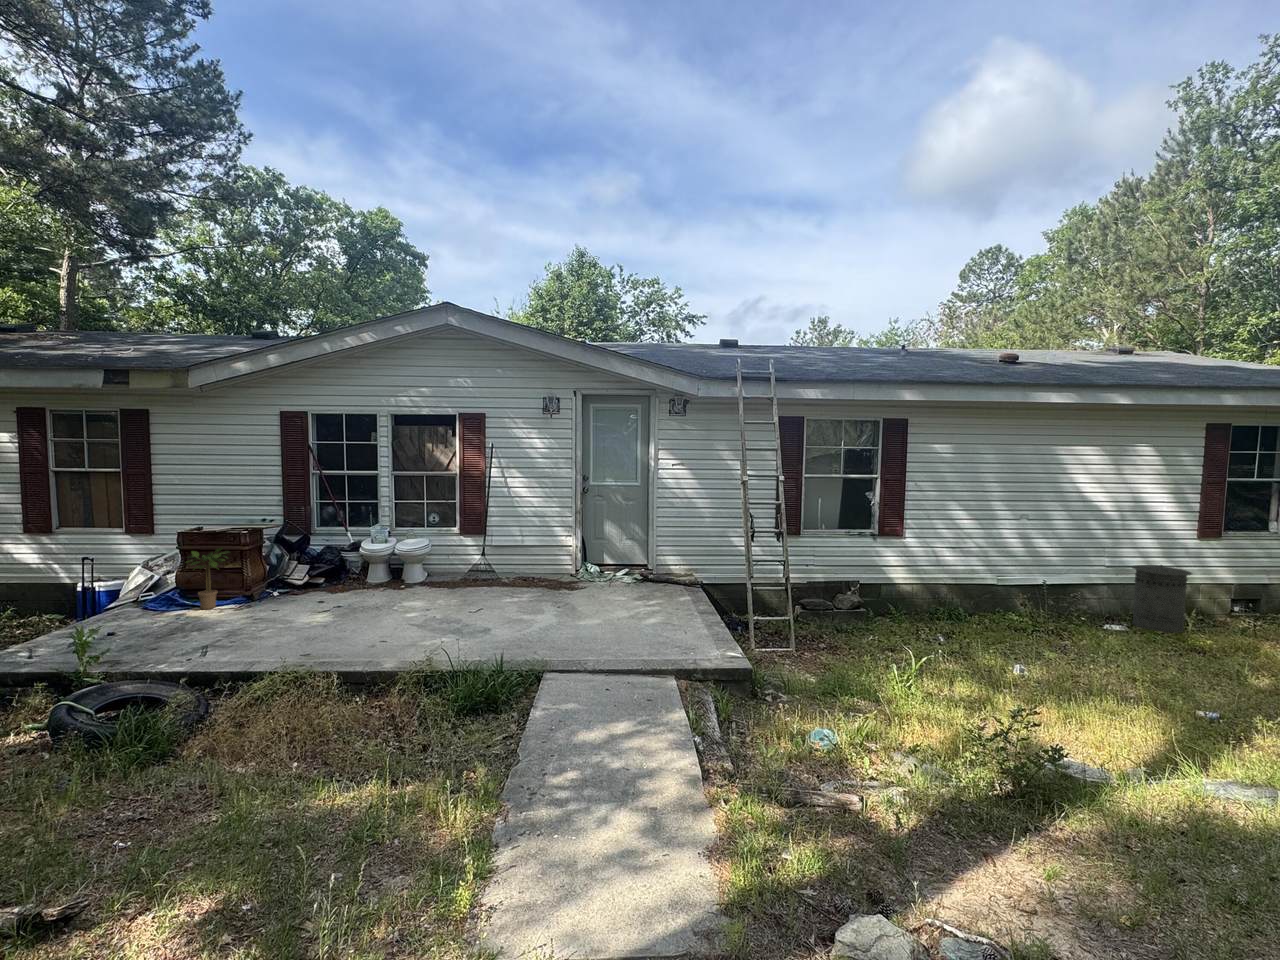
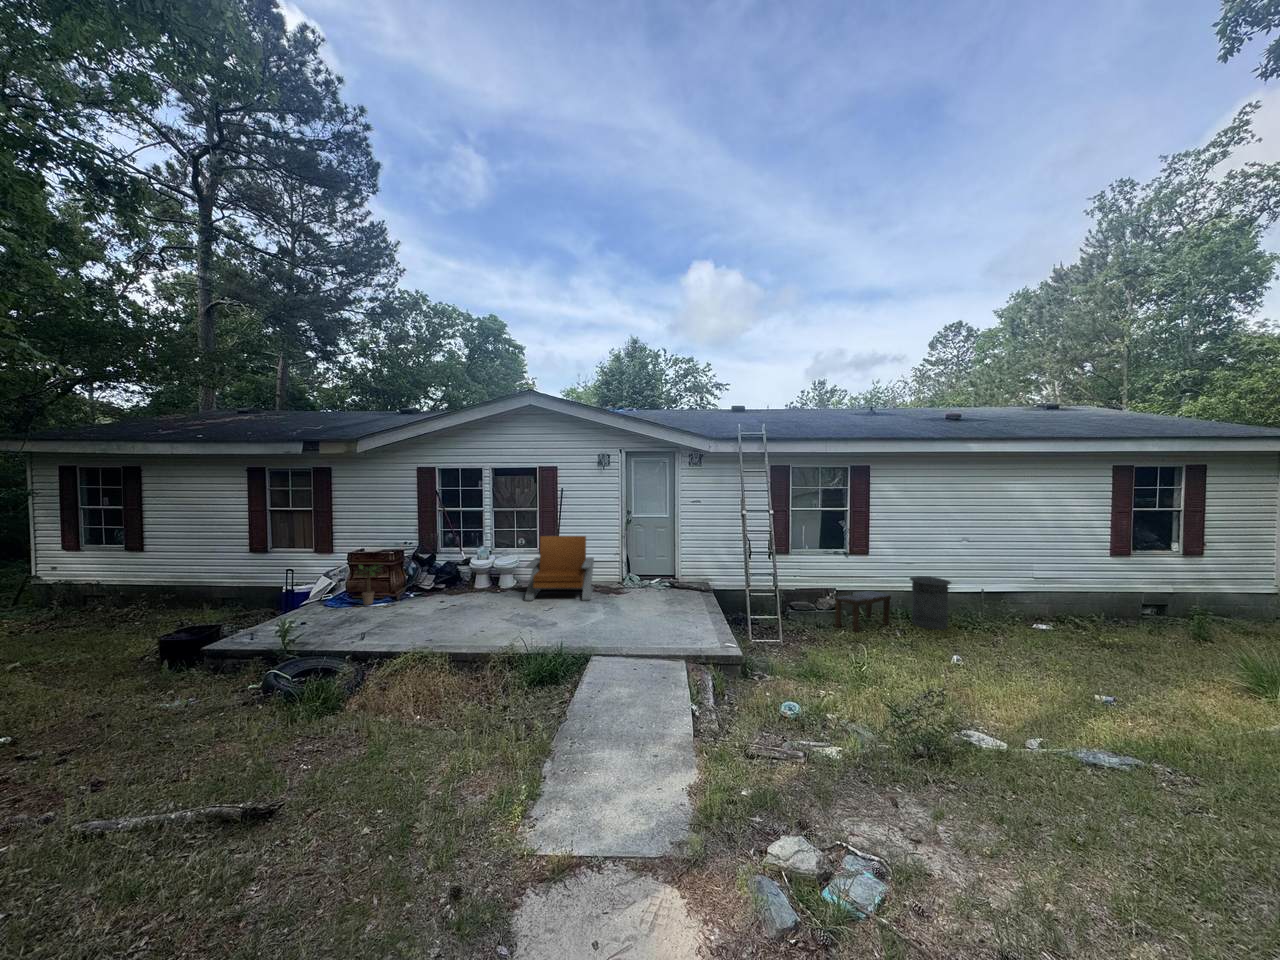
lounge chair: none [443,510,541,601] -> present [525,536,594,601]
trash can: present [1132,565,1192,633] -> present [910,576,951,630]
bench: none [865,582,937,637] -> present [835,591,891,632]

